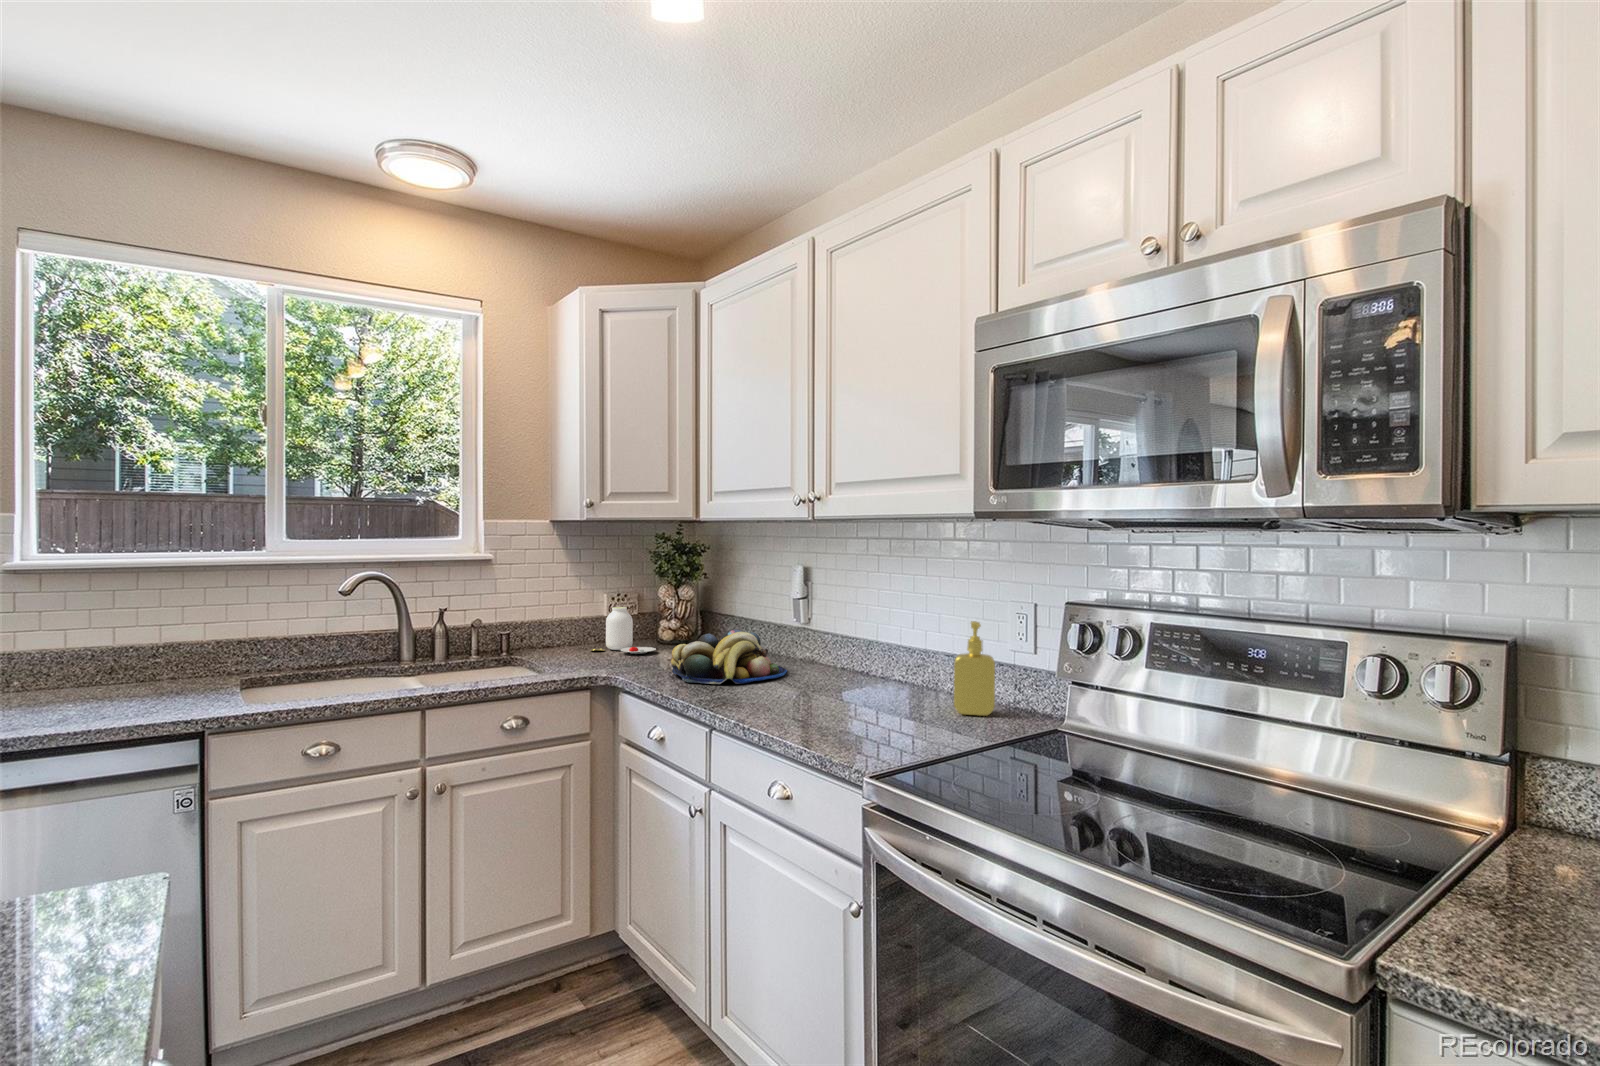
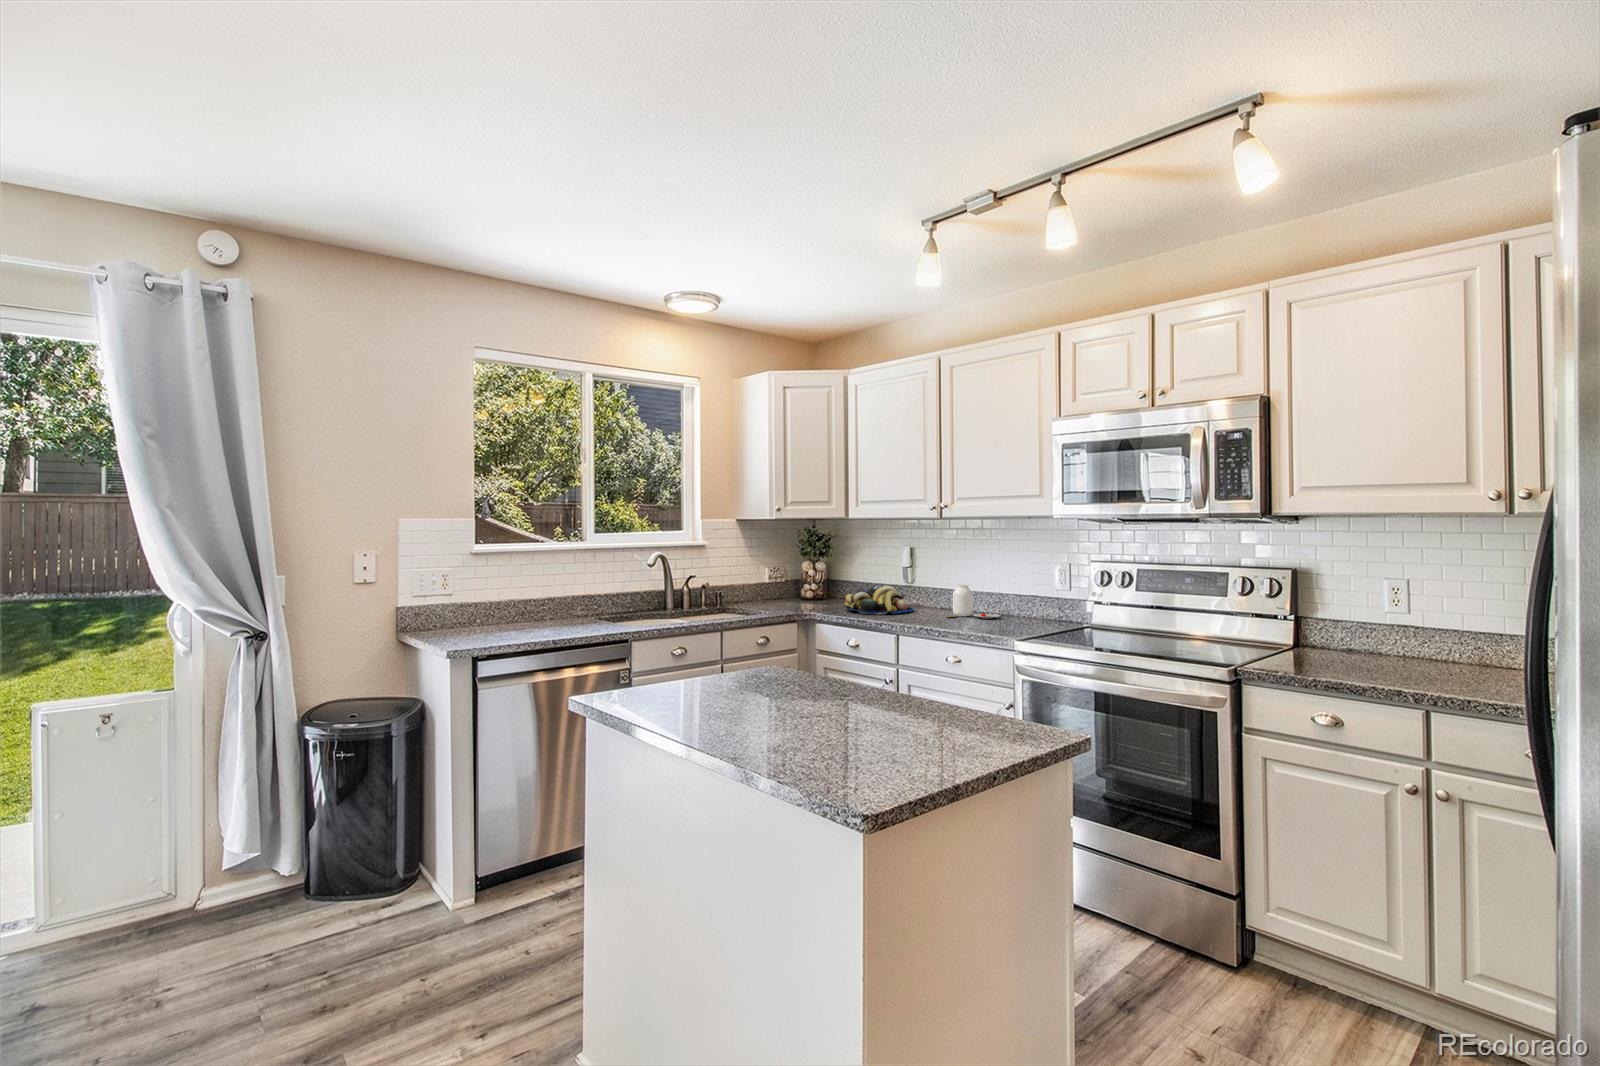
jar: present [591,607,656,654] -> present [946,584,1000,618]
soap dispenser: present [954,621,995,716] -> none [1027,573,1051,622]

